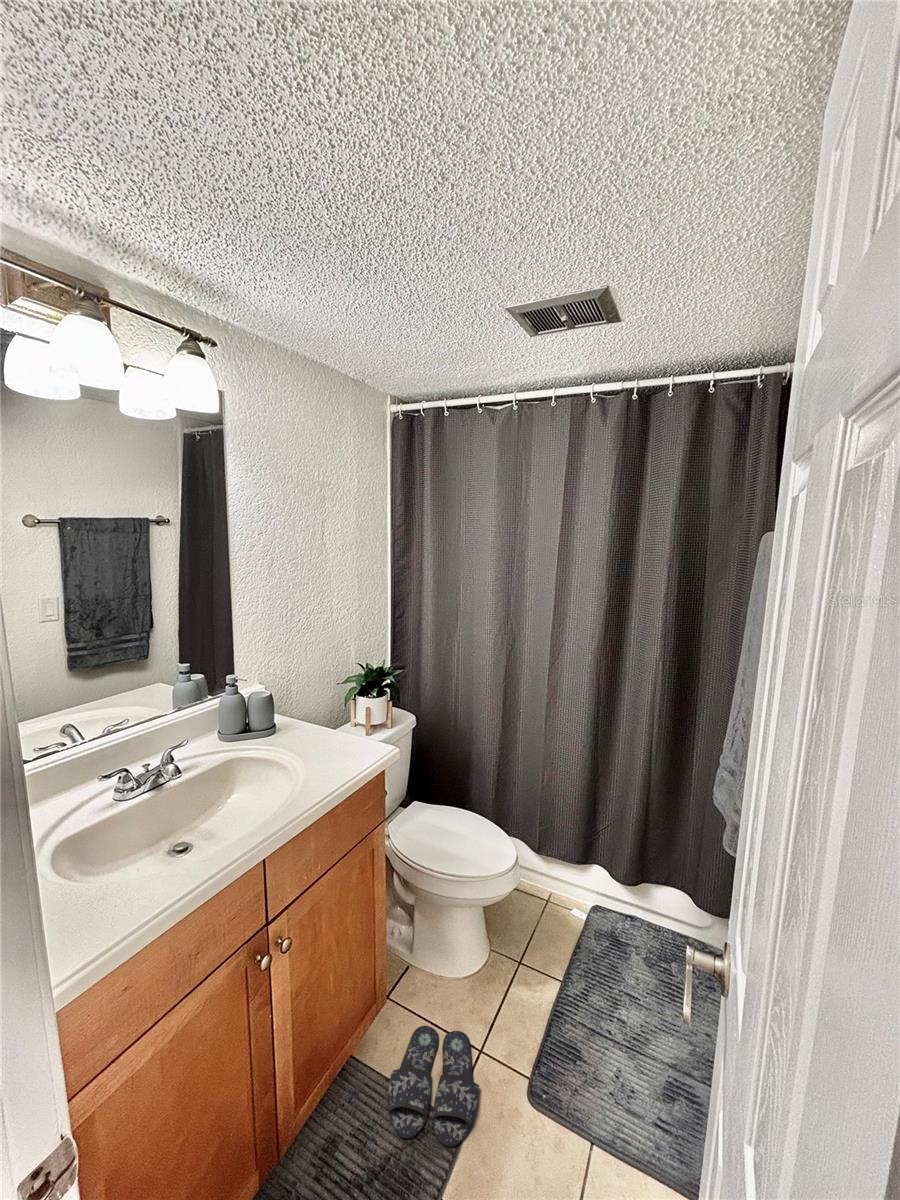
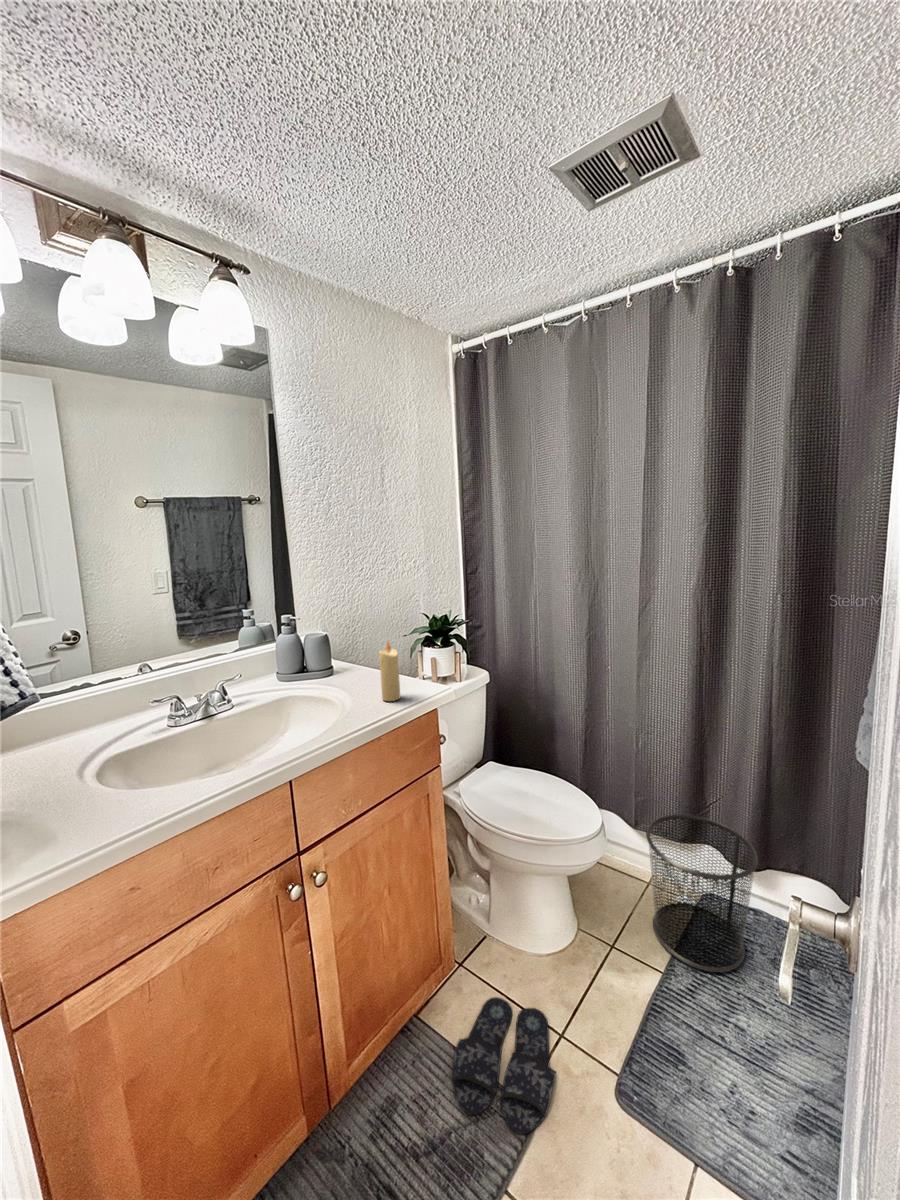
candle: none [334,707,352,764] -> present [379,642,400,701]
waste bin: none [552,842,638,977] -> present [646,815,758,972]

